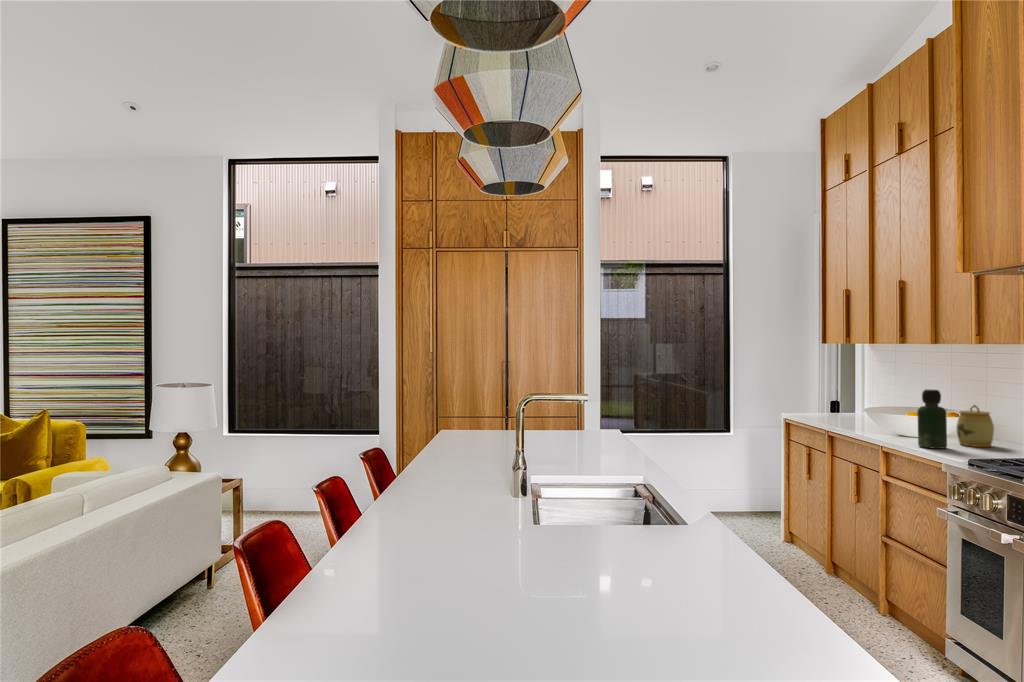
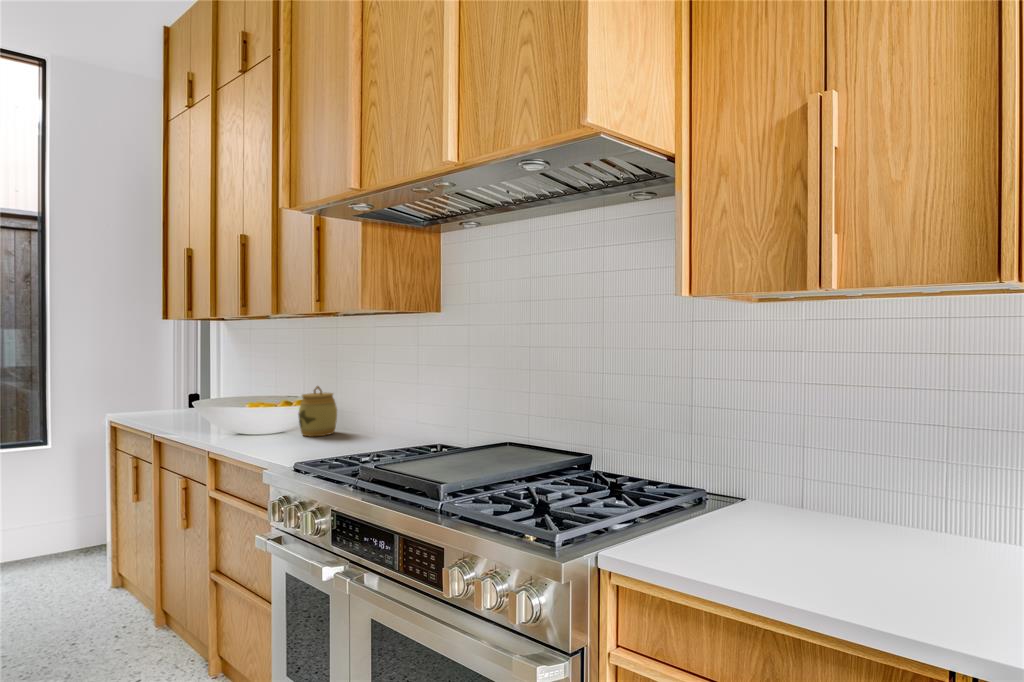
bottle: present [917,390,947,449] -> none [248,370,283,448]

